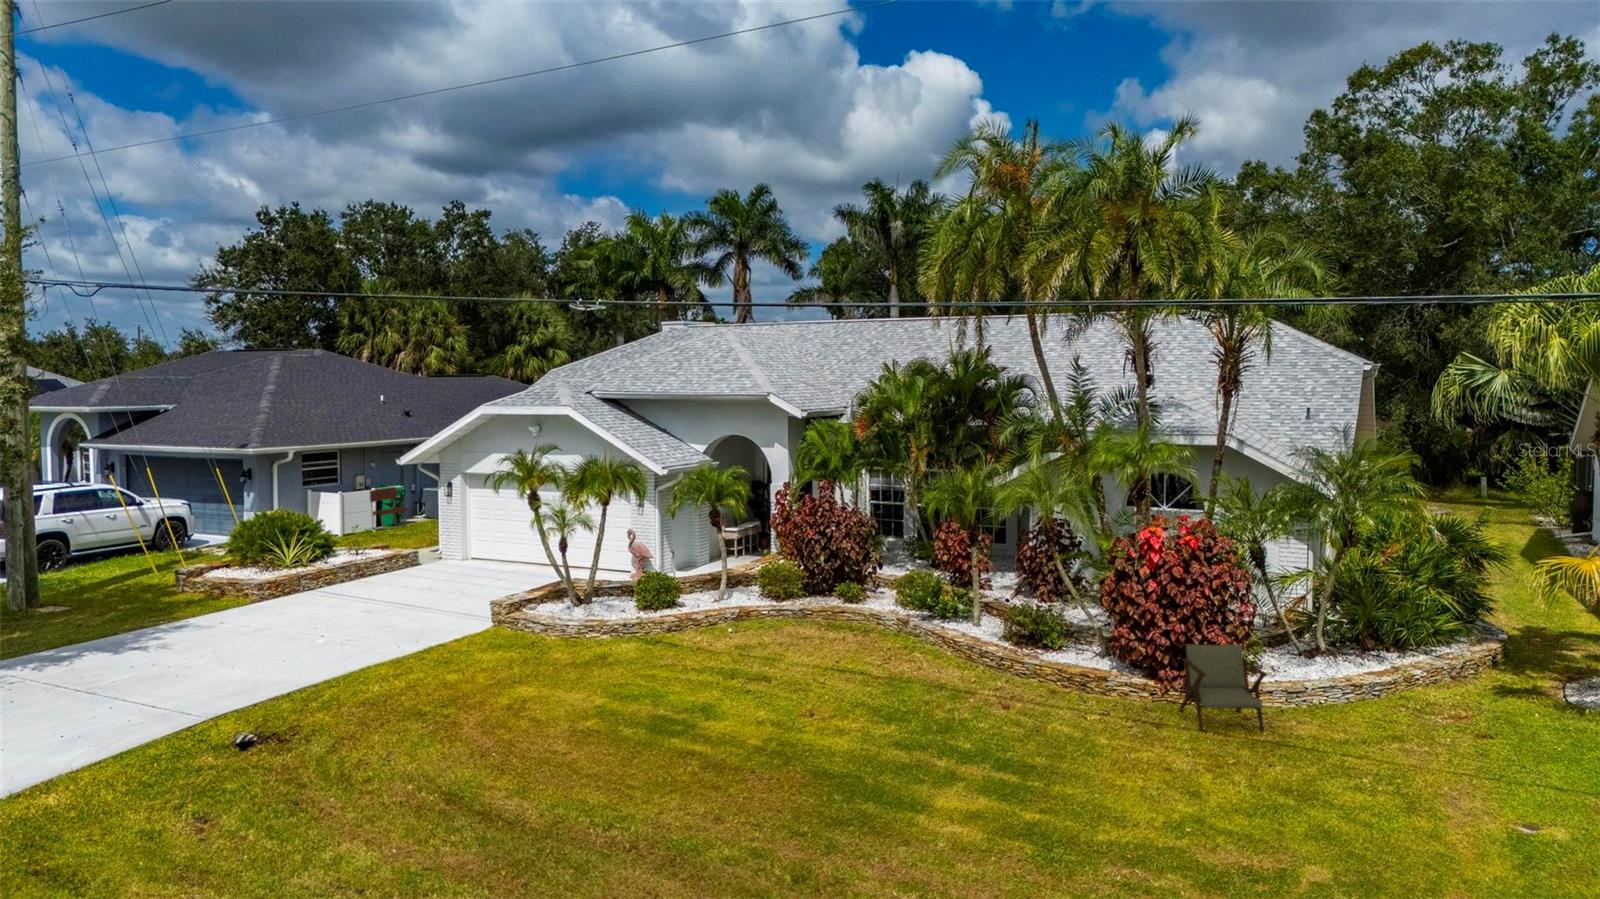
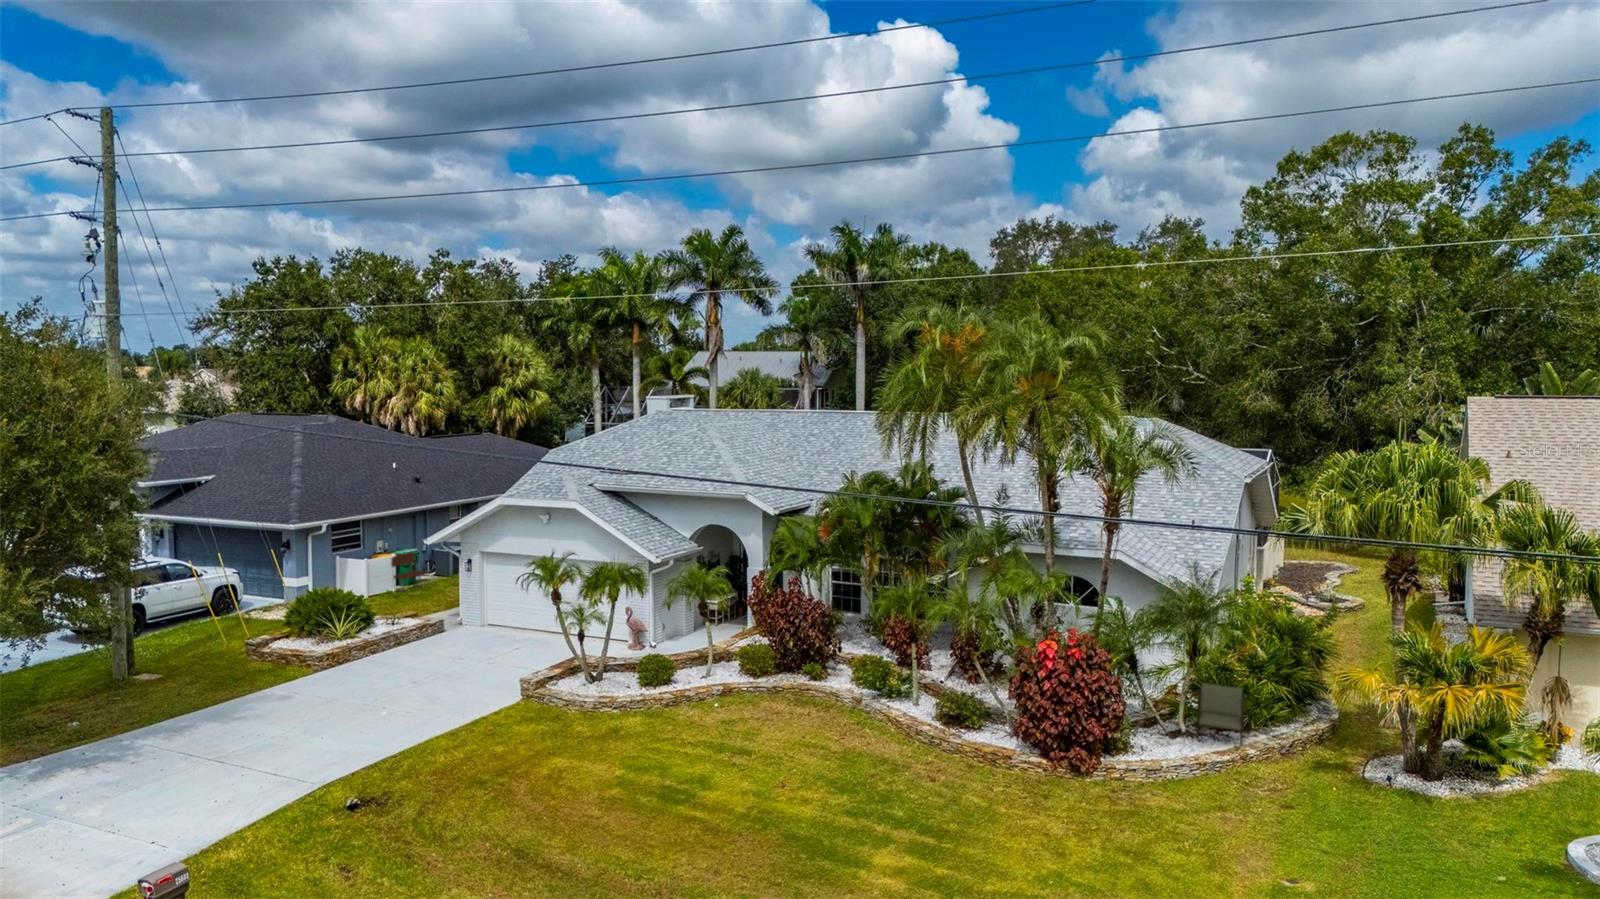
lounge chair: present [1179,644,1267,732] -> present [1196,683,1245,746]

